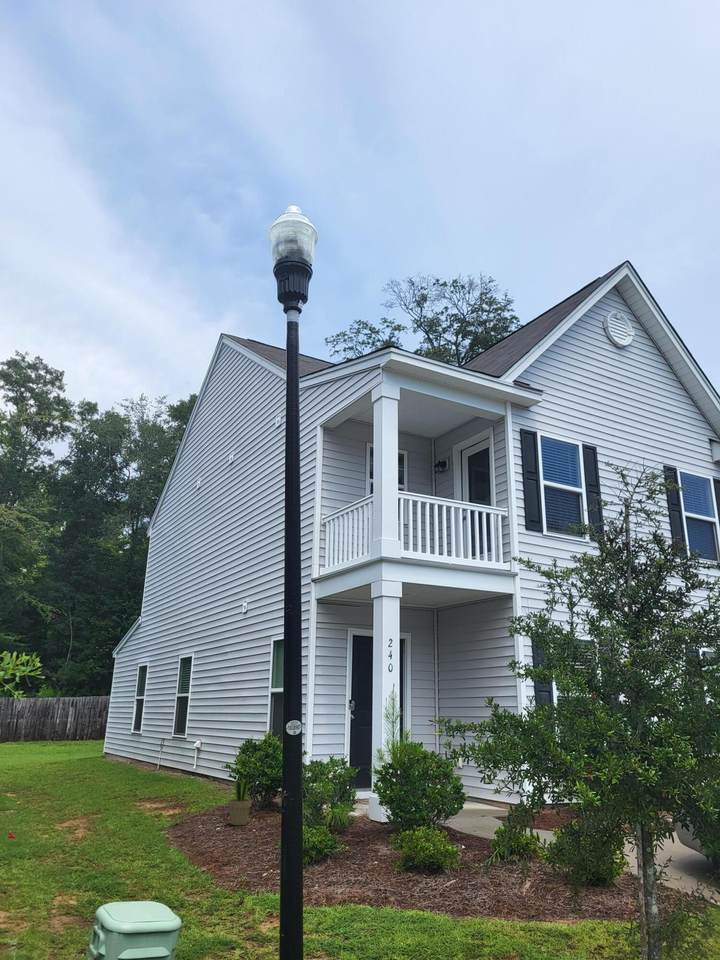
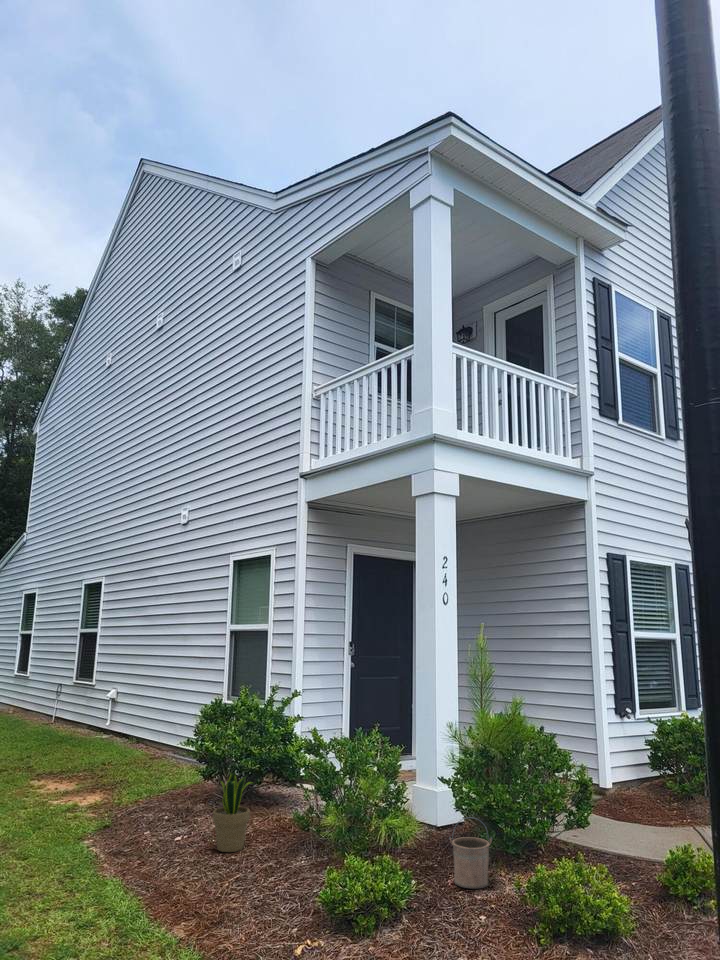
bucket: none [351,798,376,839] -> present [449,817,492,889]

